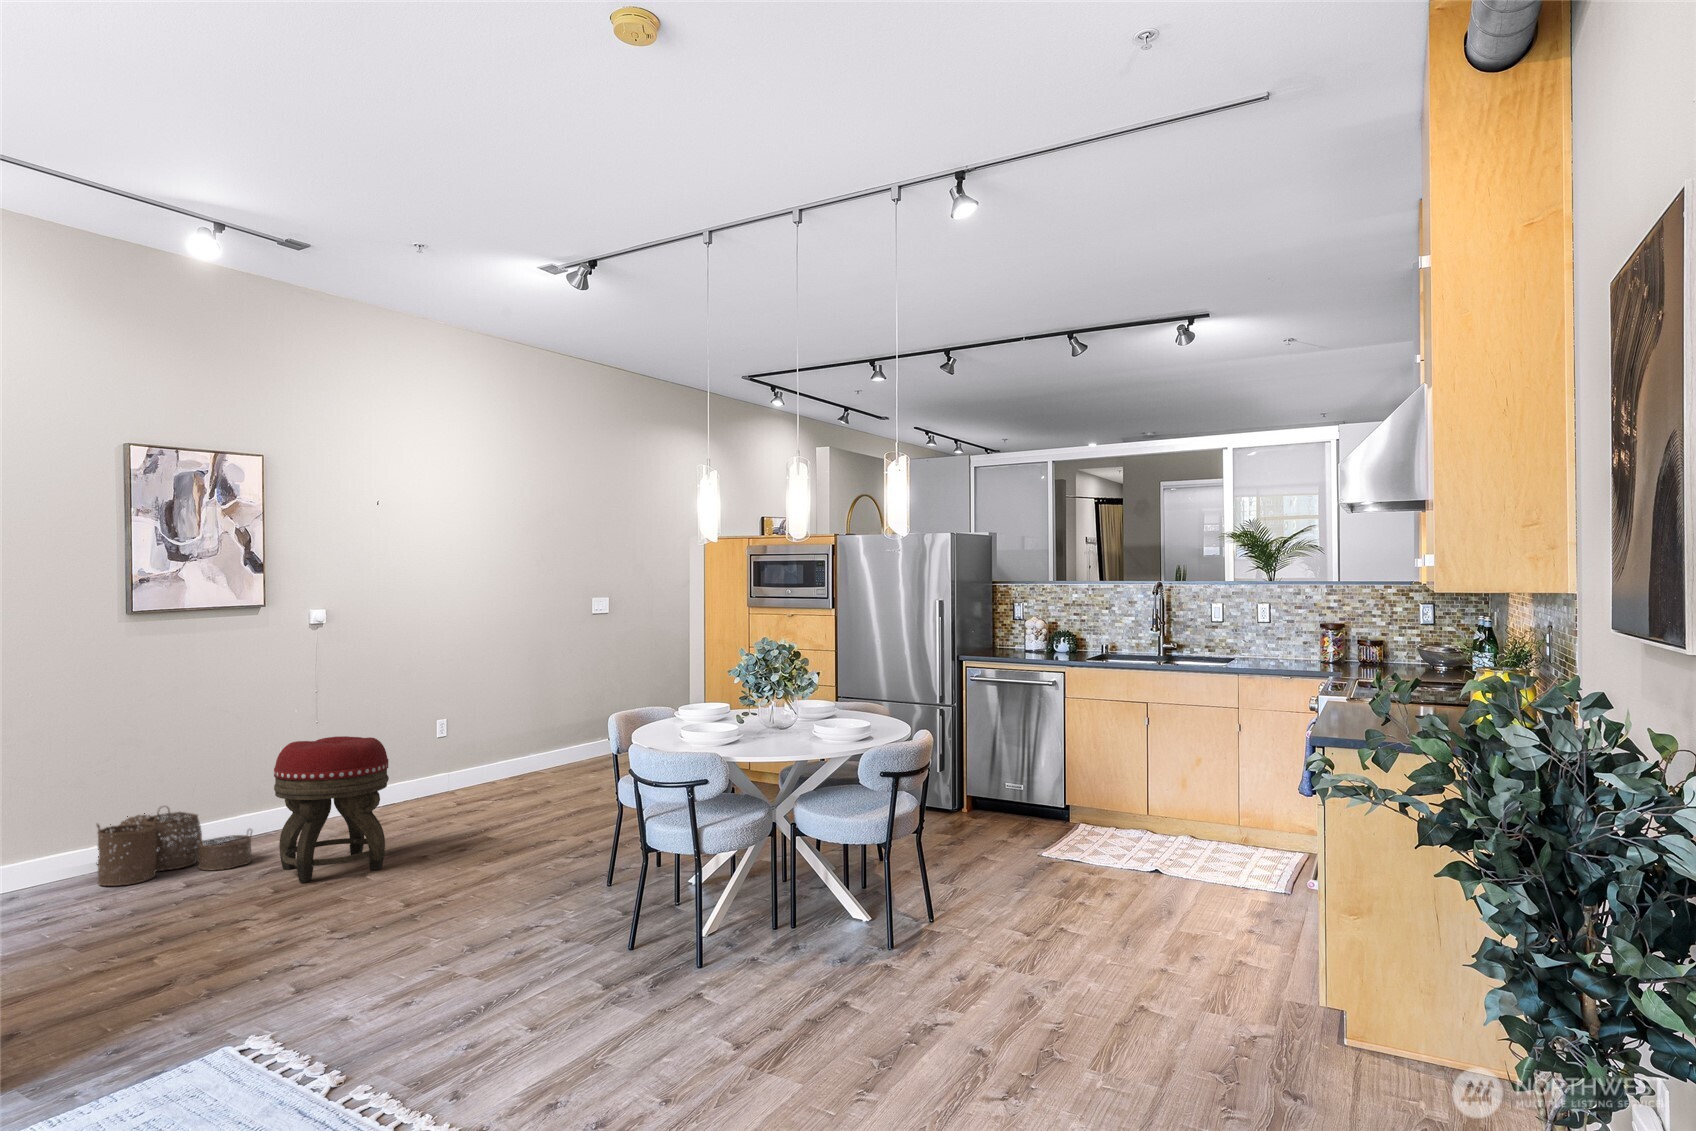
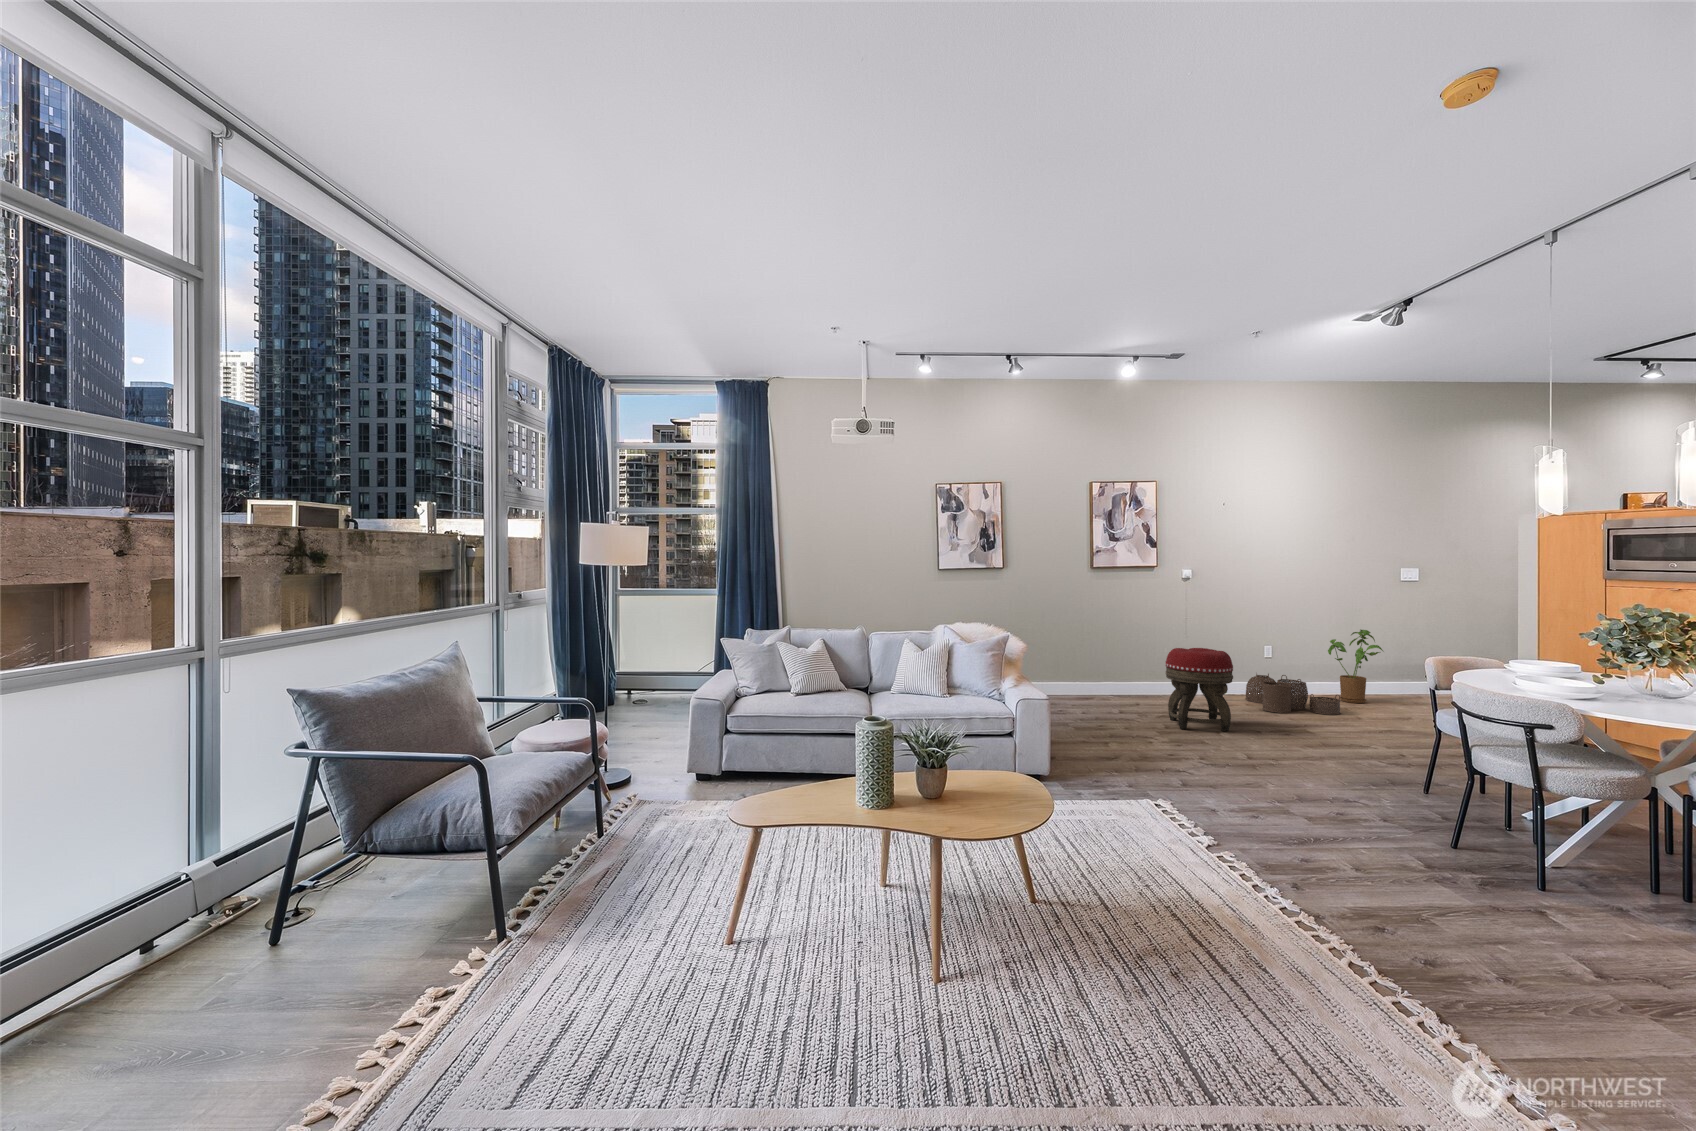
house plant: none [517,684,583,787] -> present [1328,630,1383,703]
woven basket: present [97,807,252,886] -> present [1246,674,1340,715]

